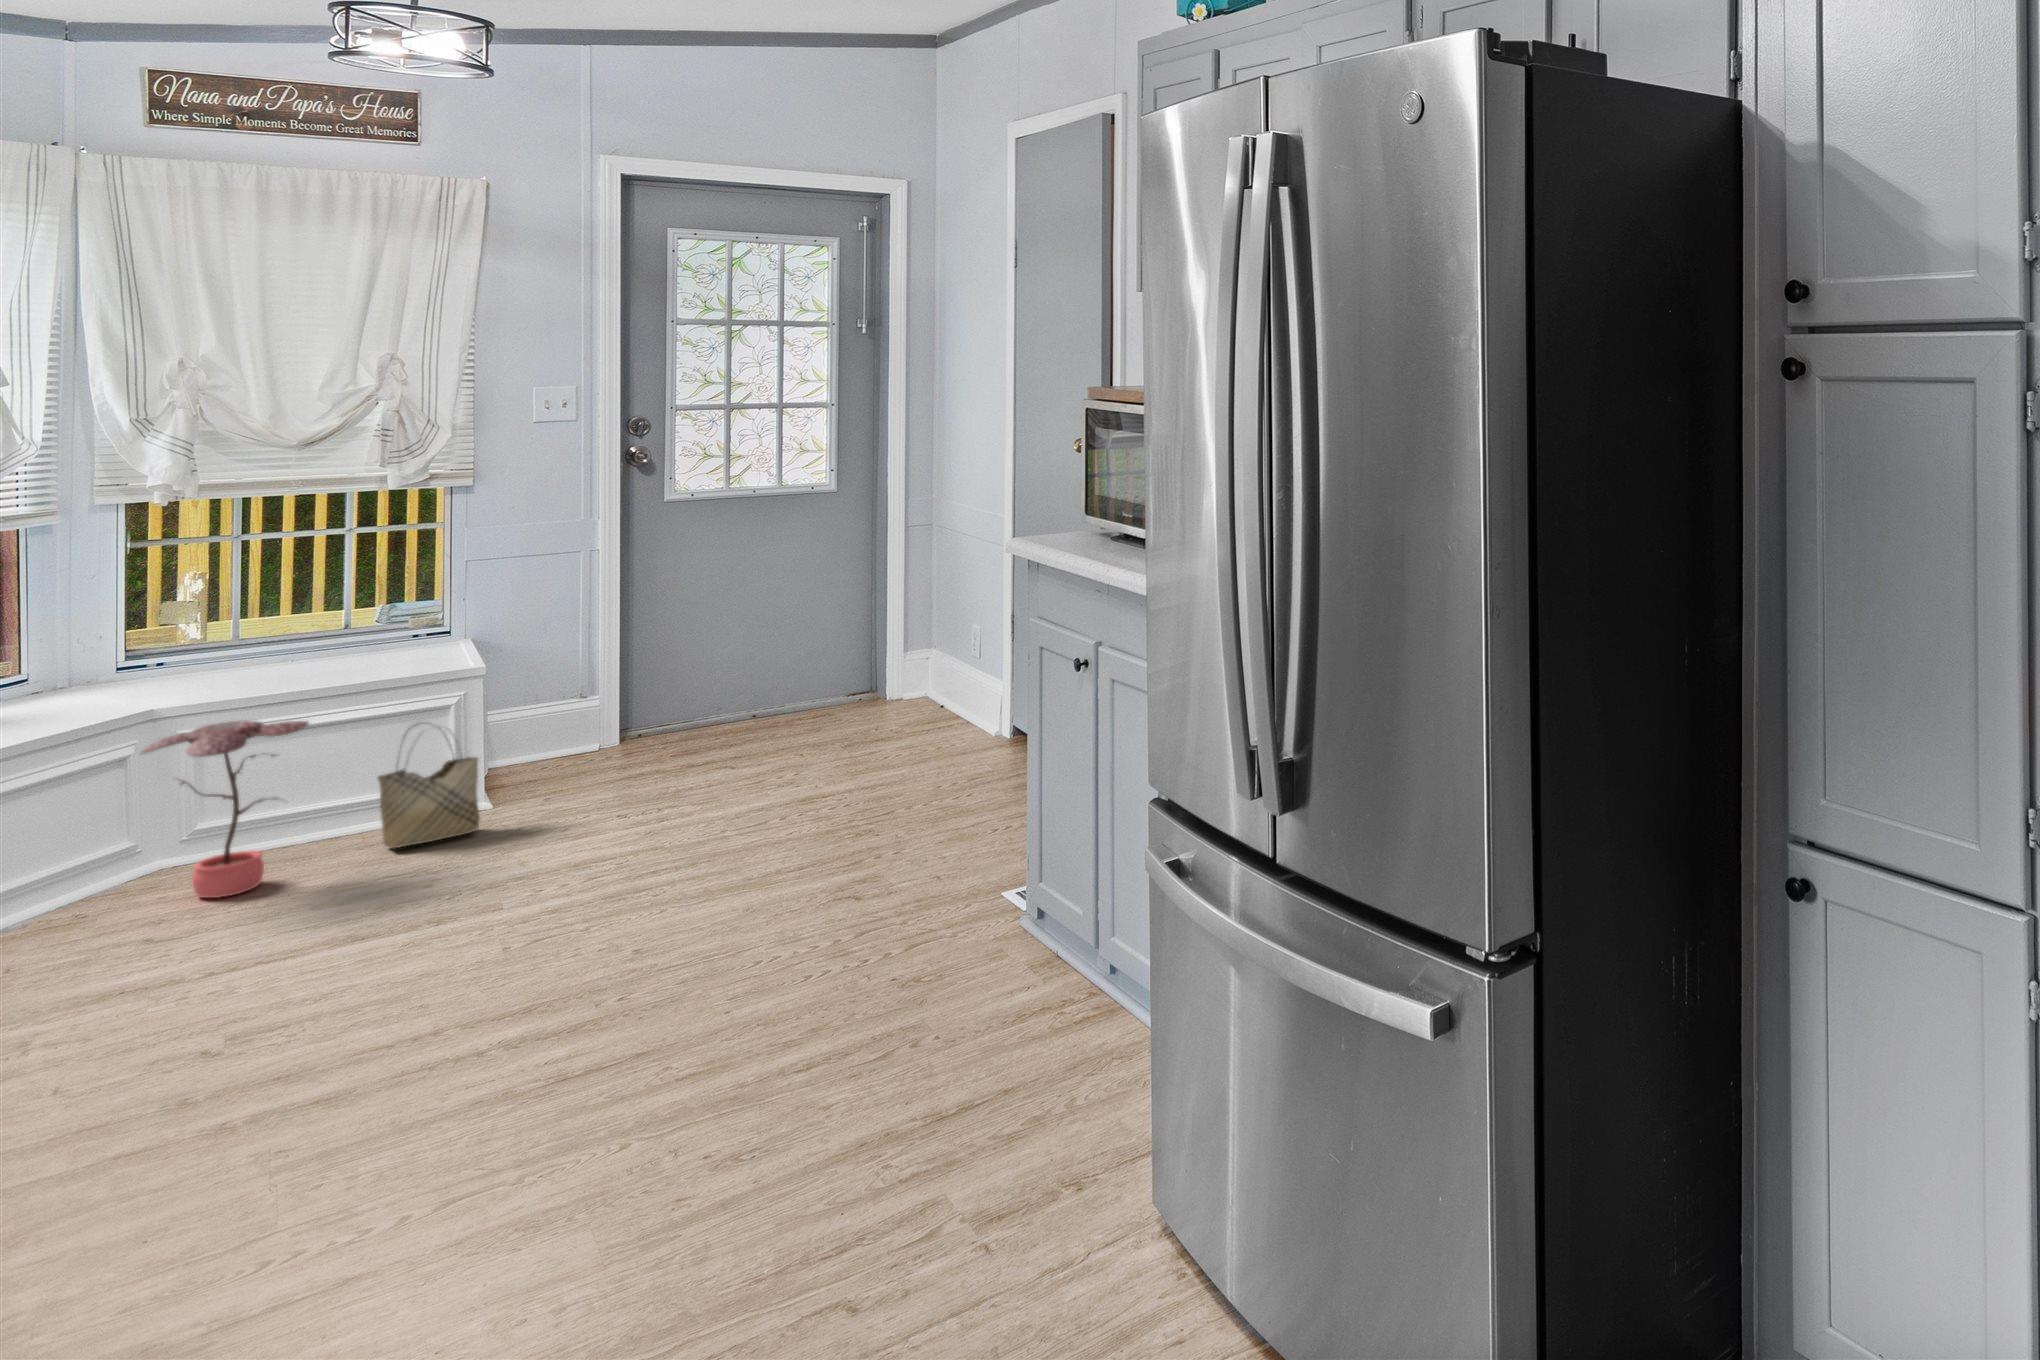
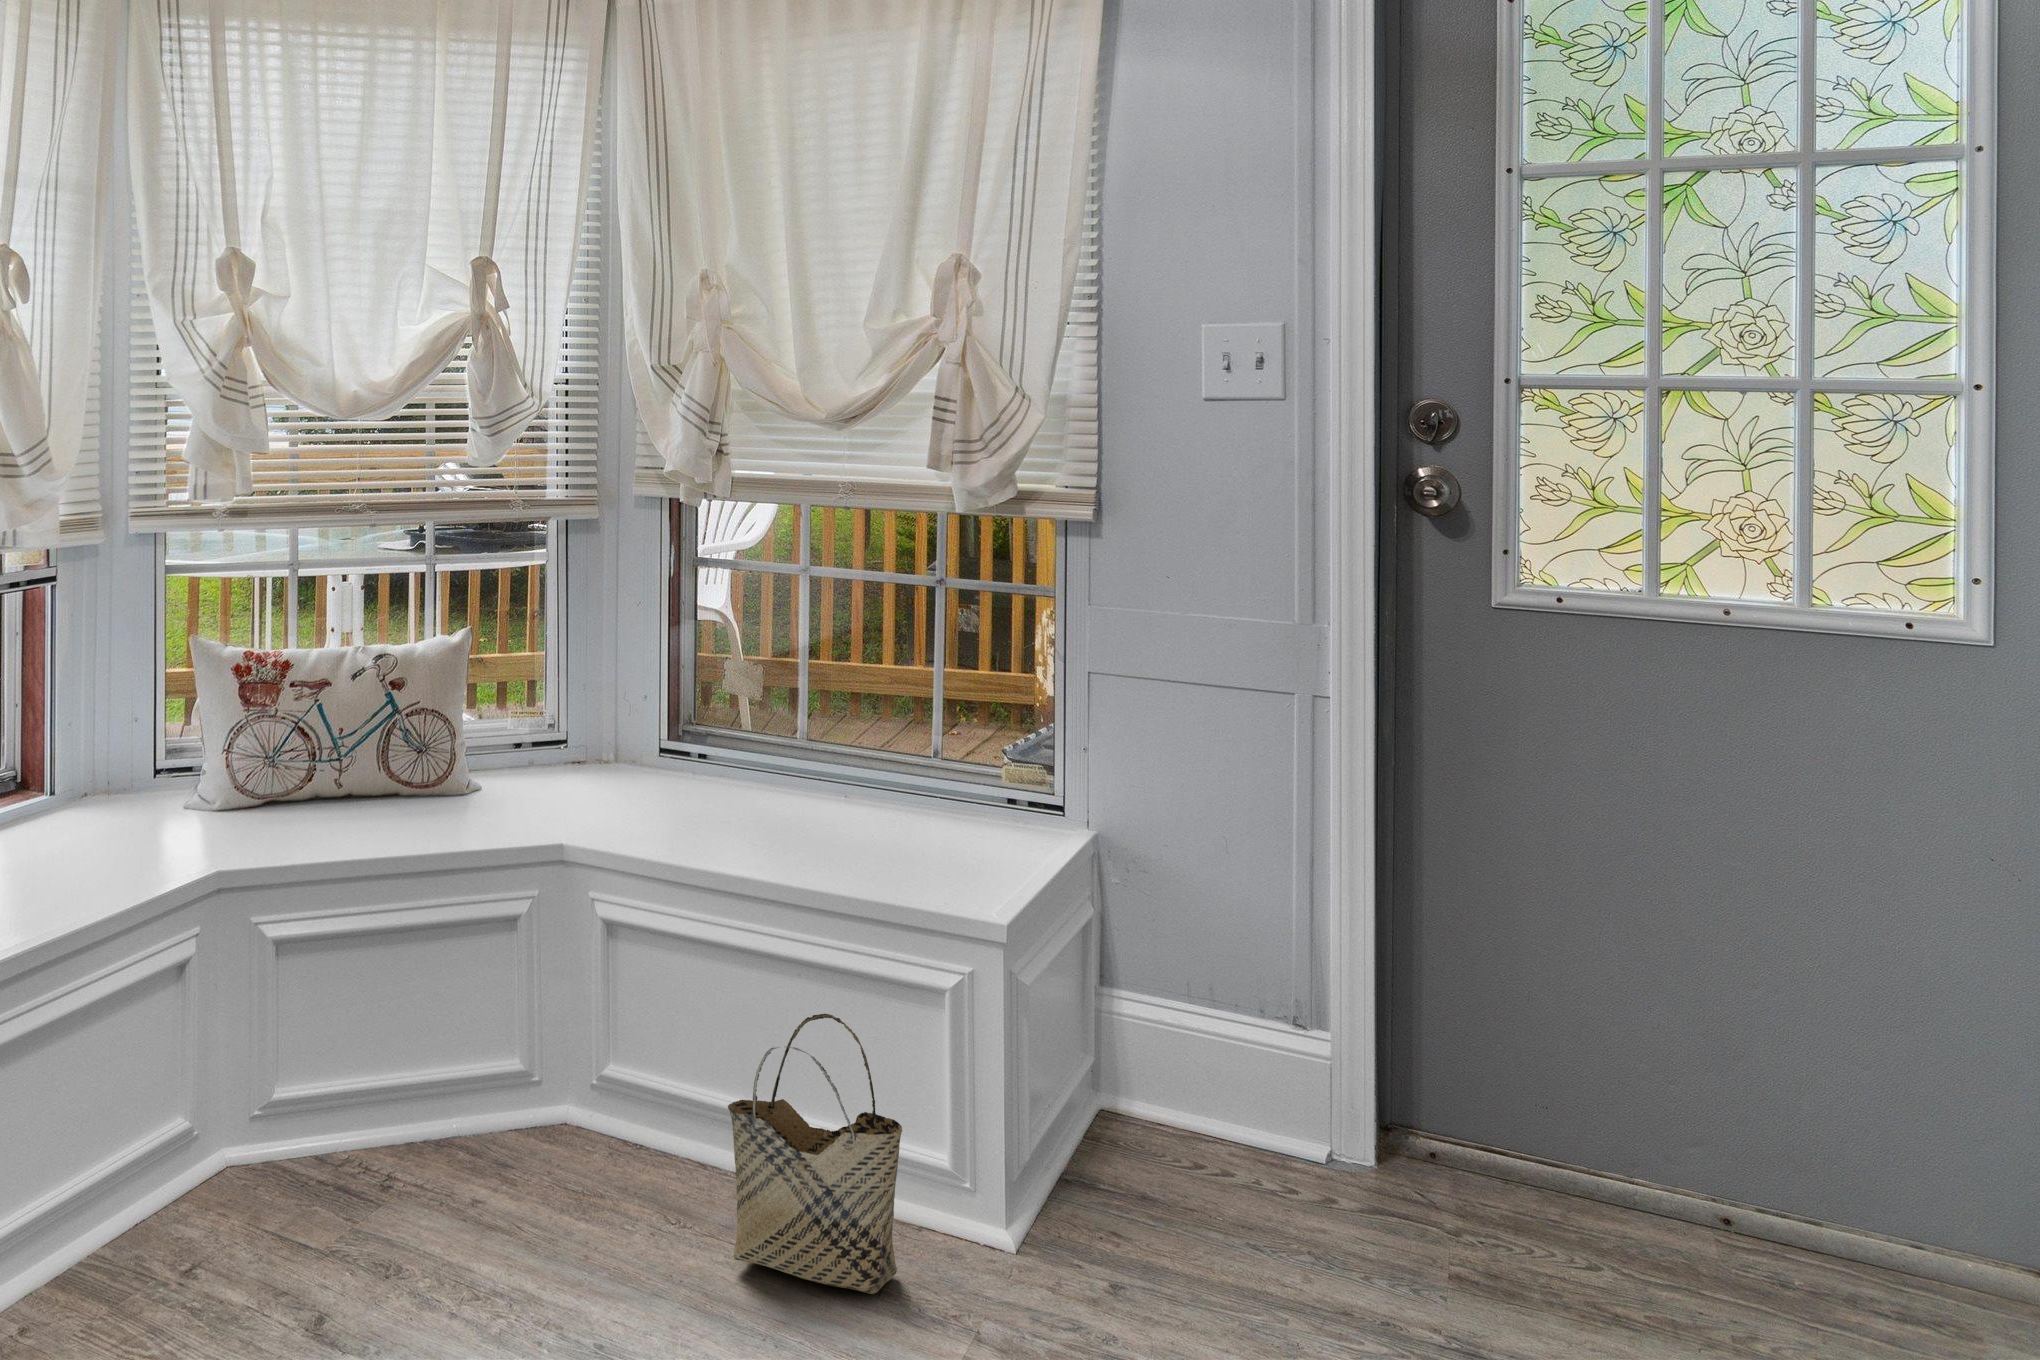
potted plant: present [141,721,309,898] -> none [411,916,605,1239]

